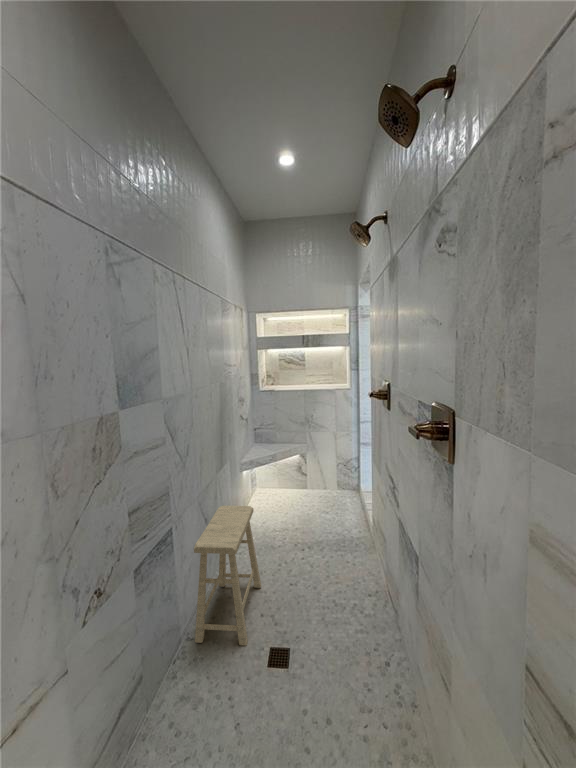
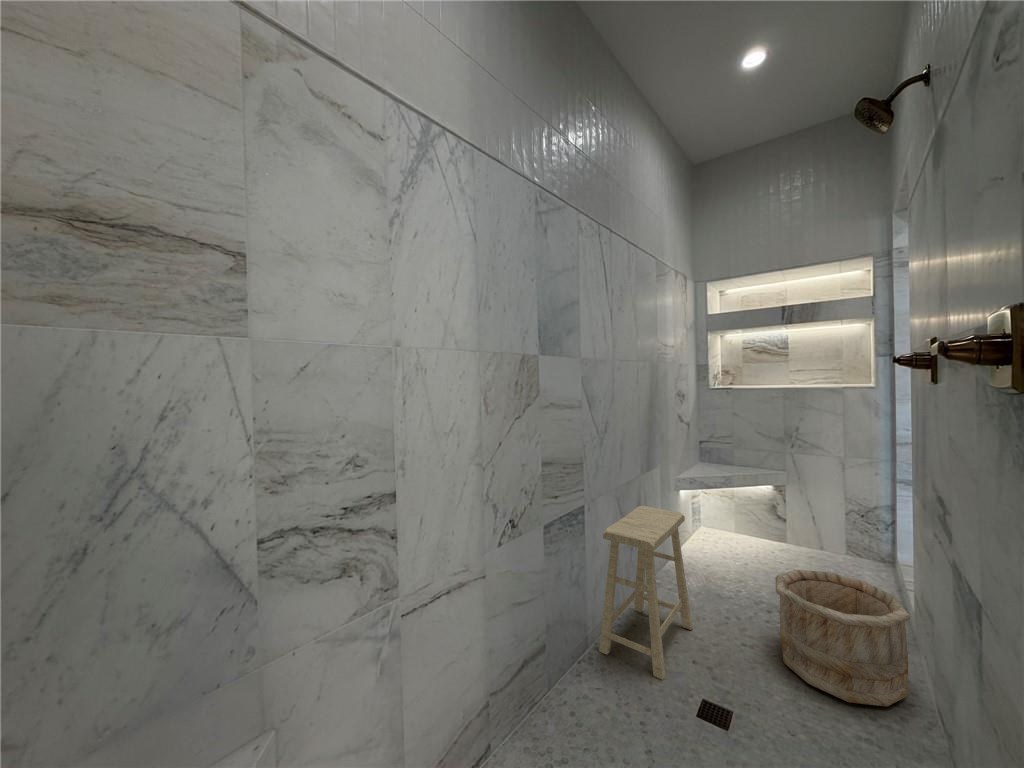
wooden bucket: none [311,520,377,605] -> present [776,570,910,706]

